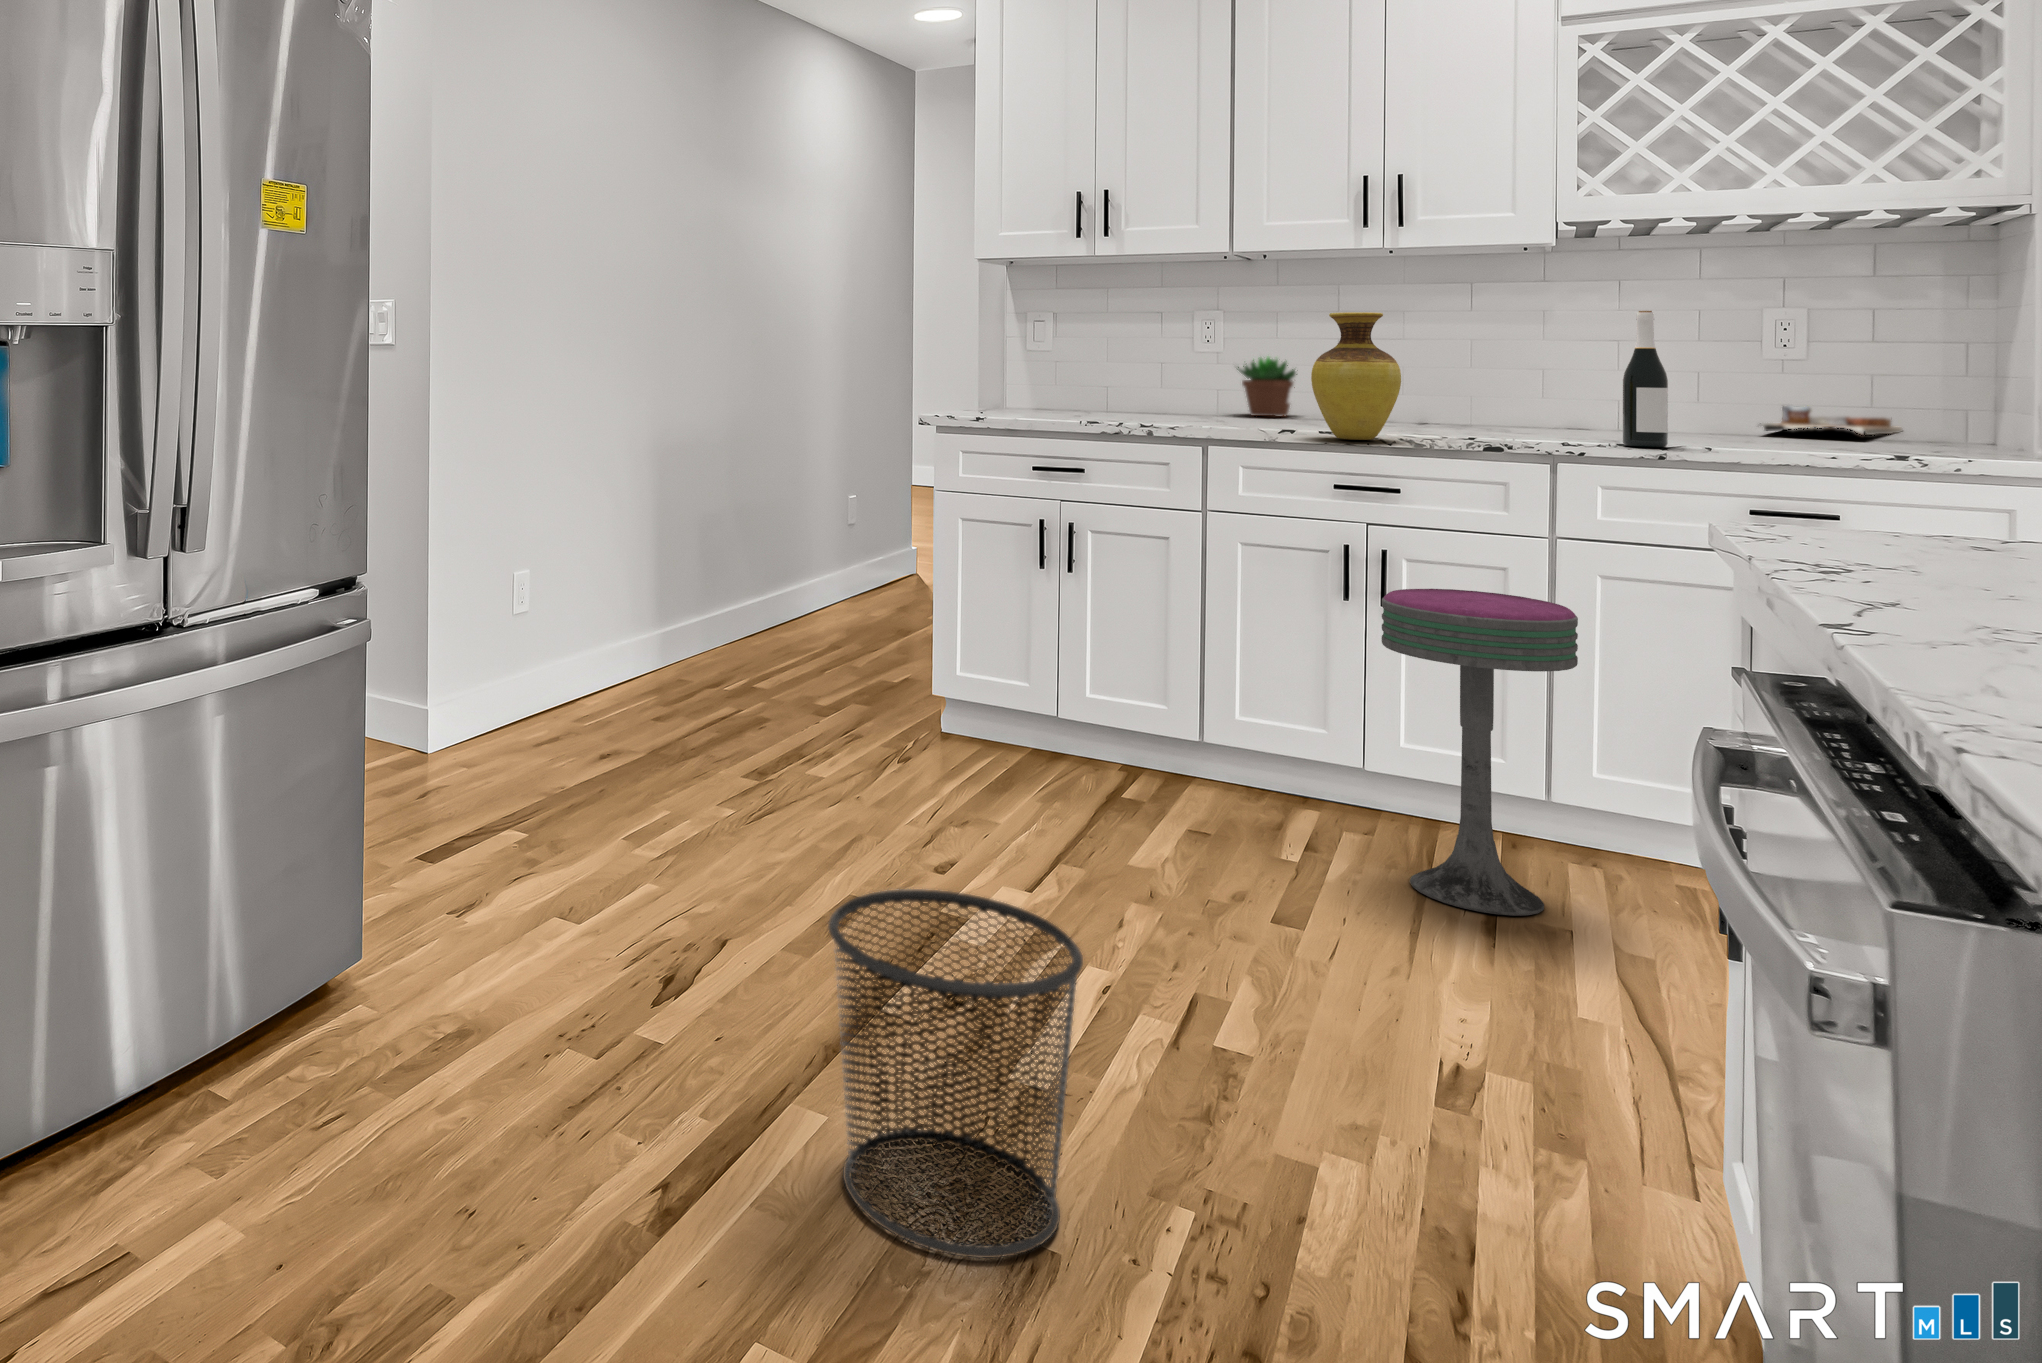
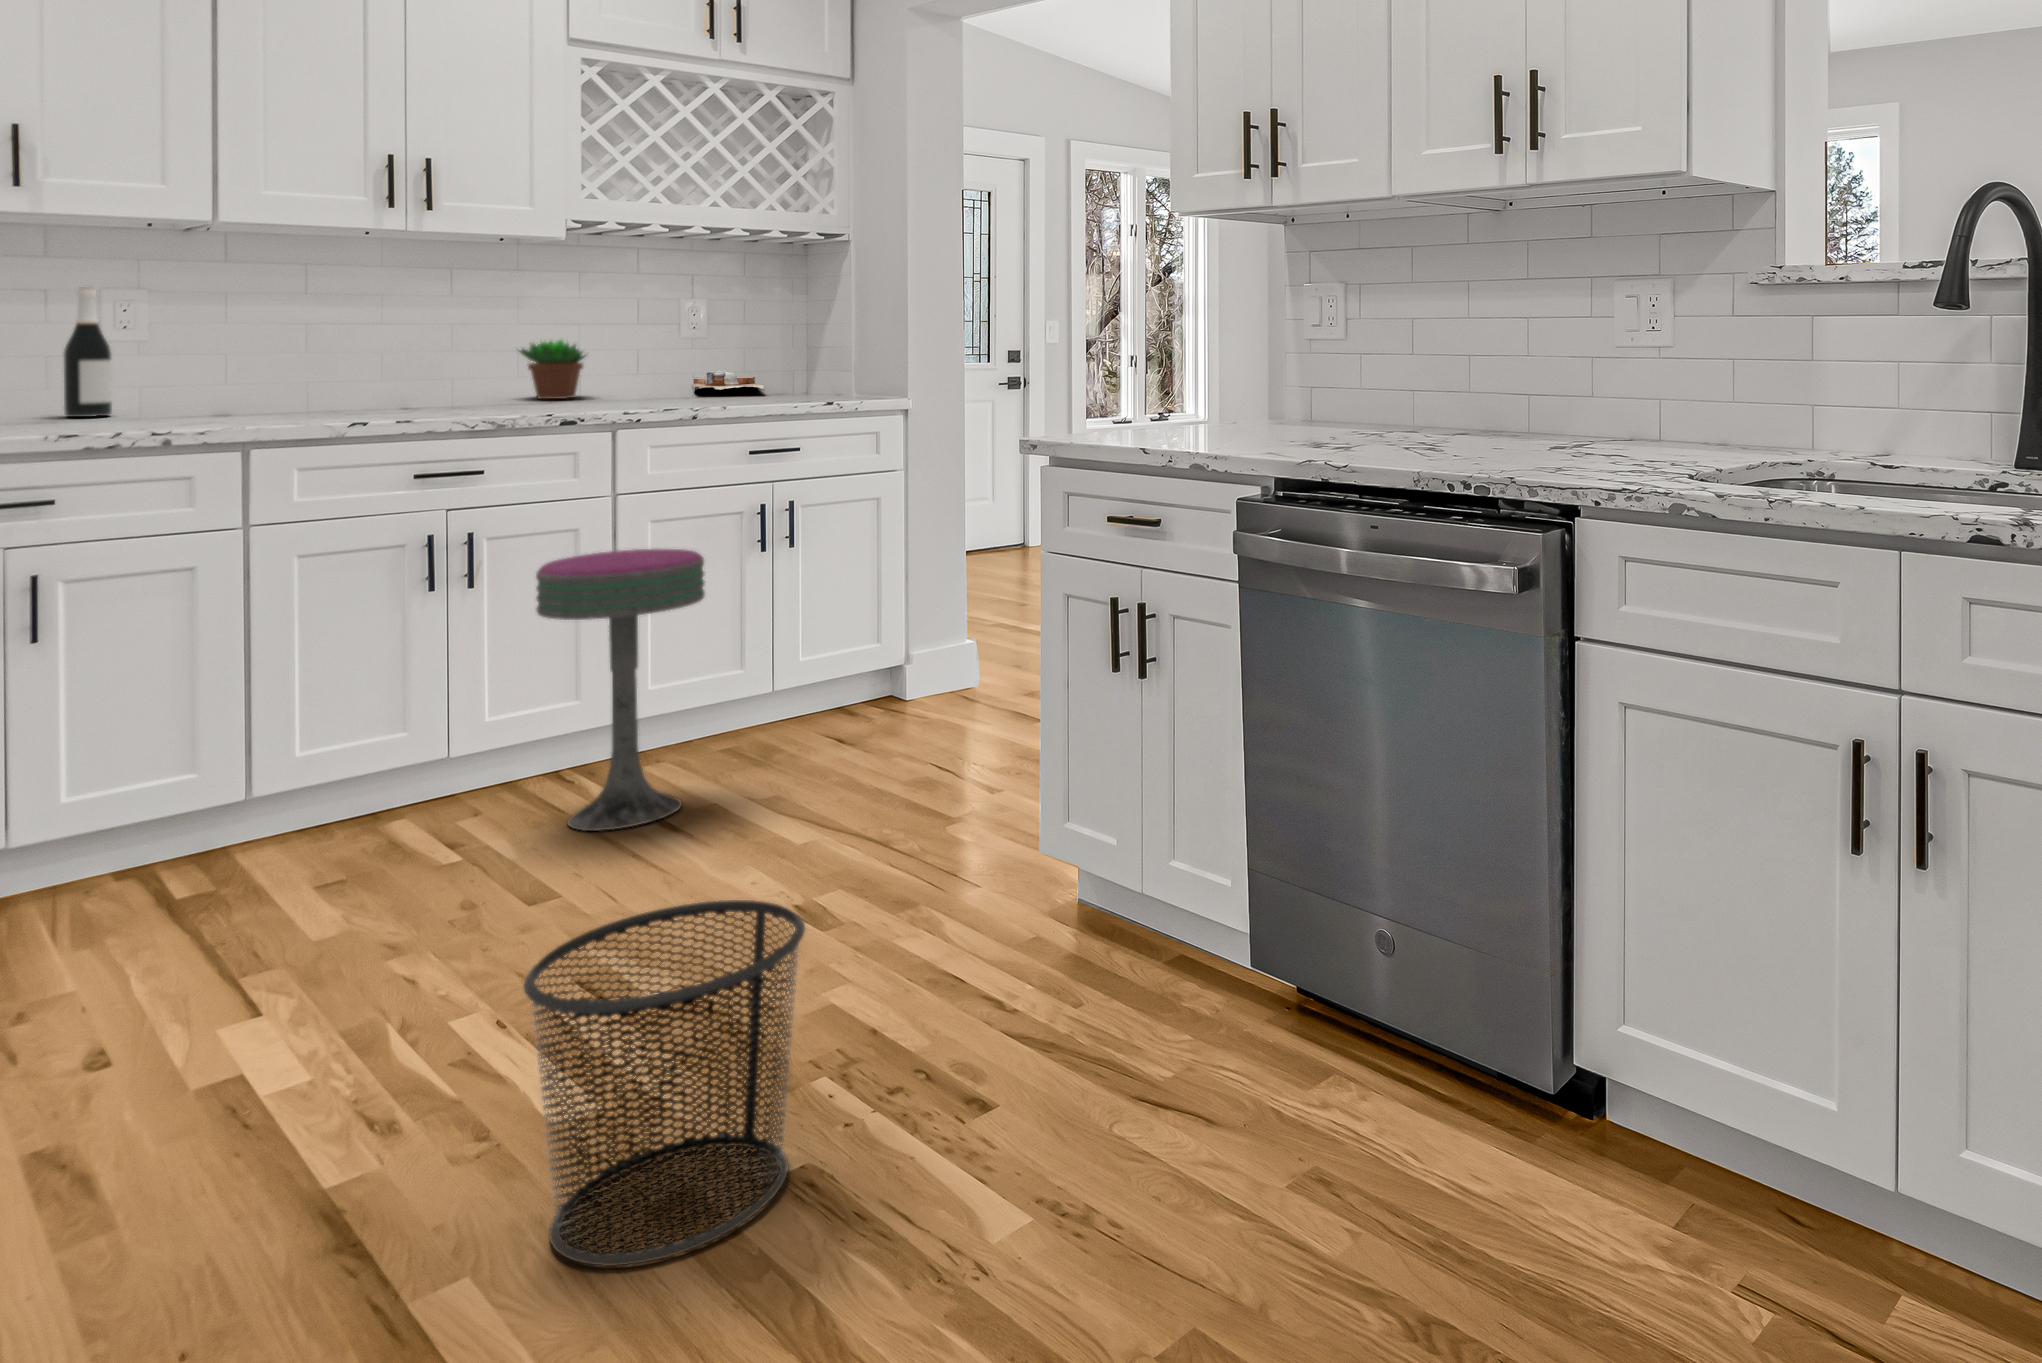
wine bottle: present [1623,311,1668,447] -> present [63,287,112,417]
vase: present [1311,312,1401,440] -> none [379,299,478,428]
succulent plant: present [1237,357,1297,417] -> present [519,339,585,399]

